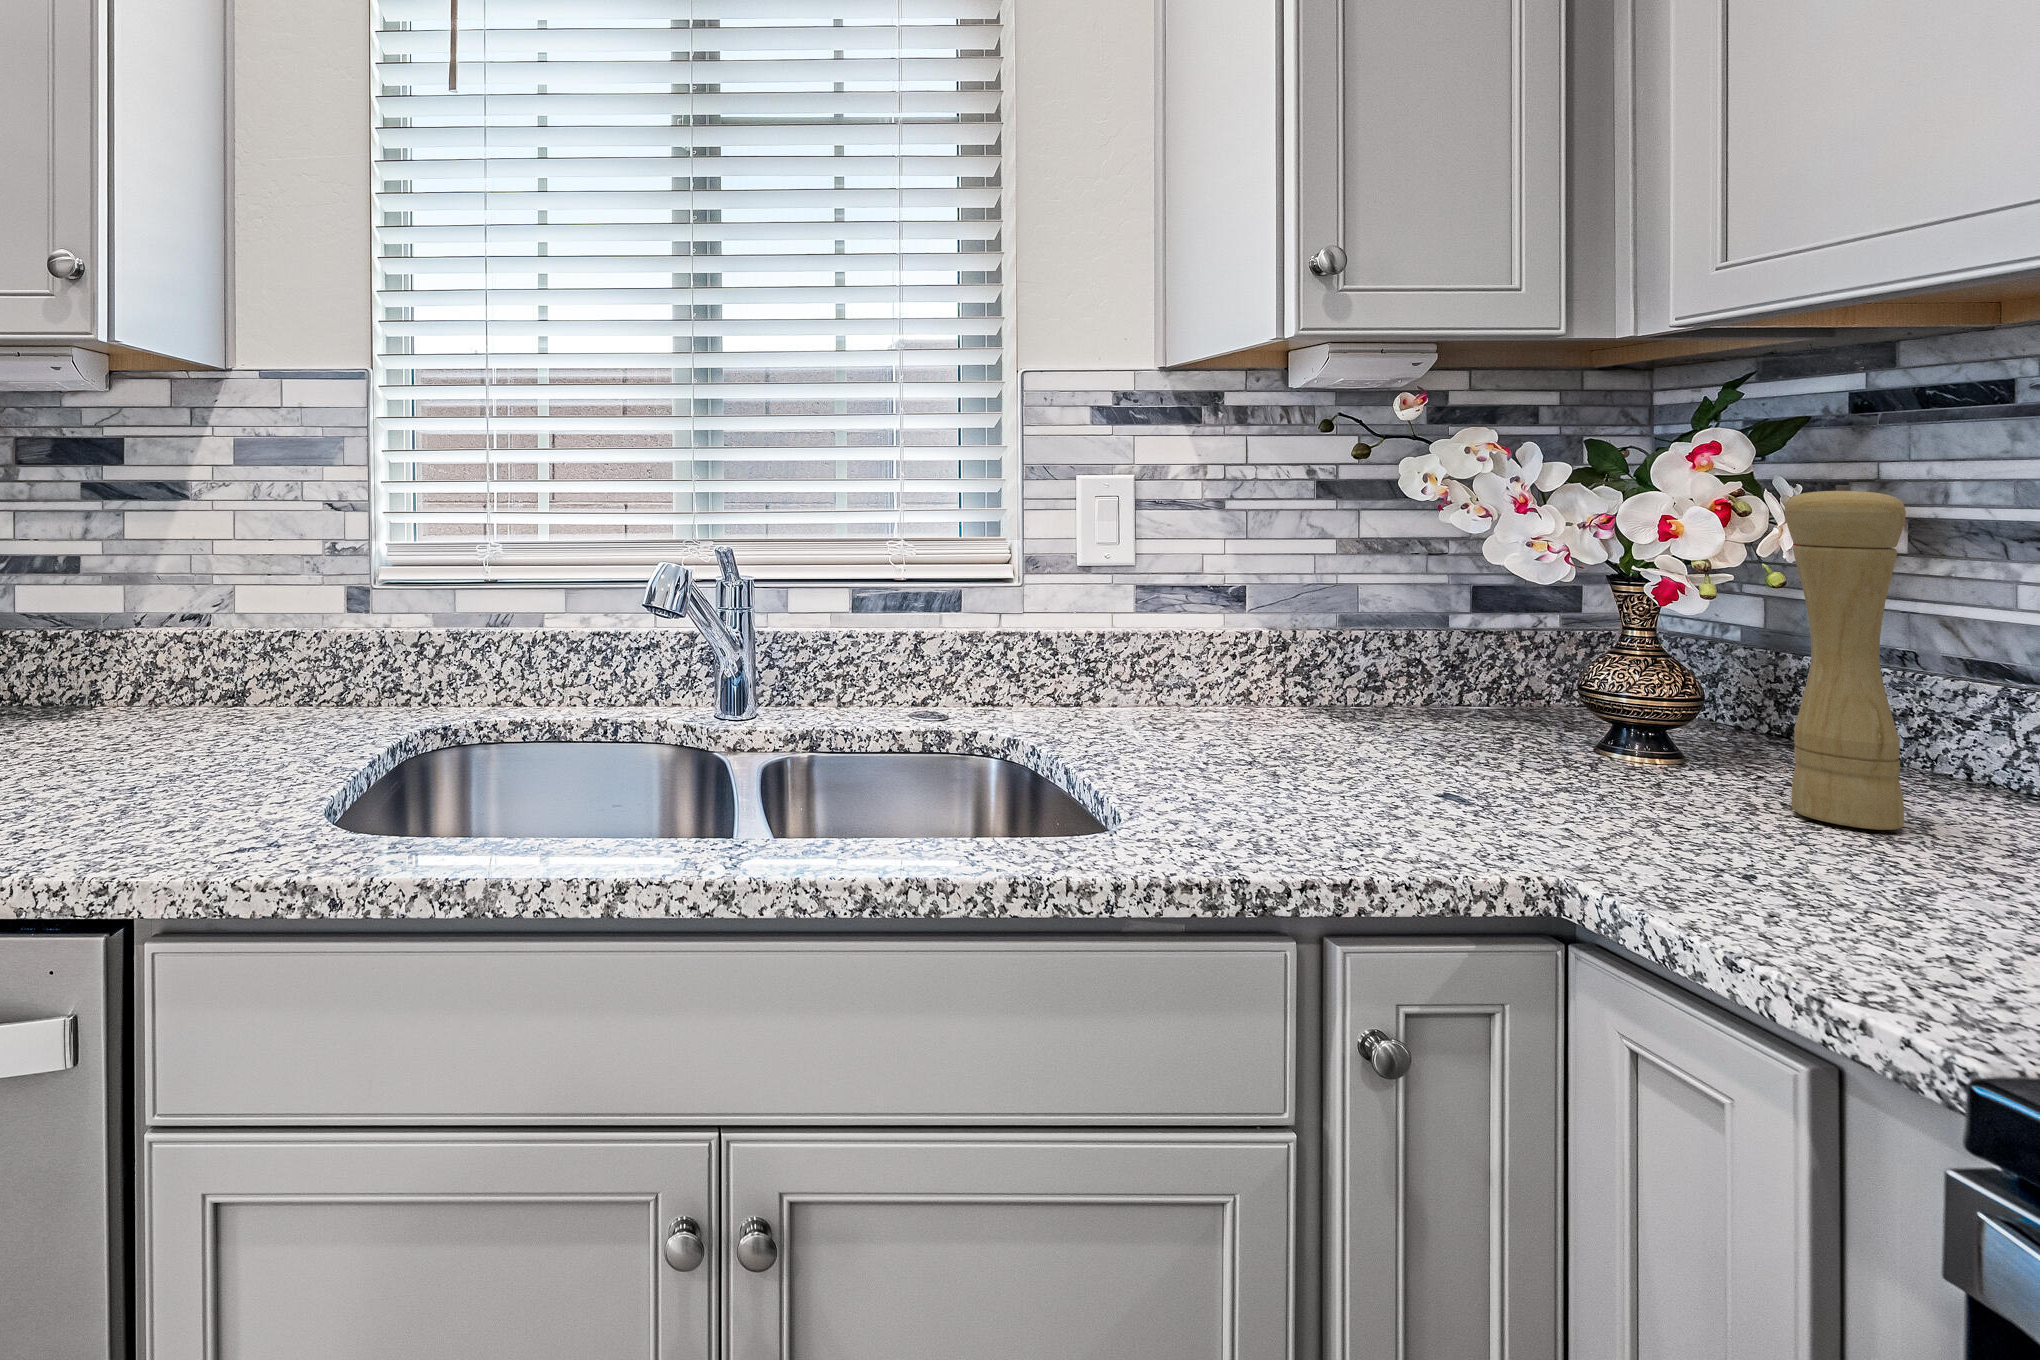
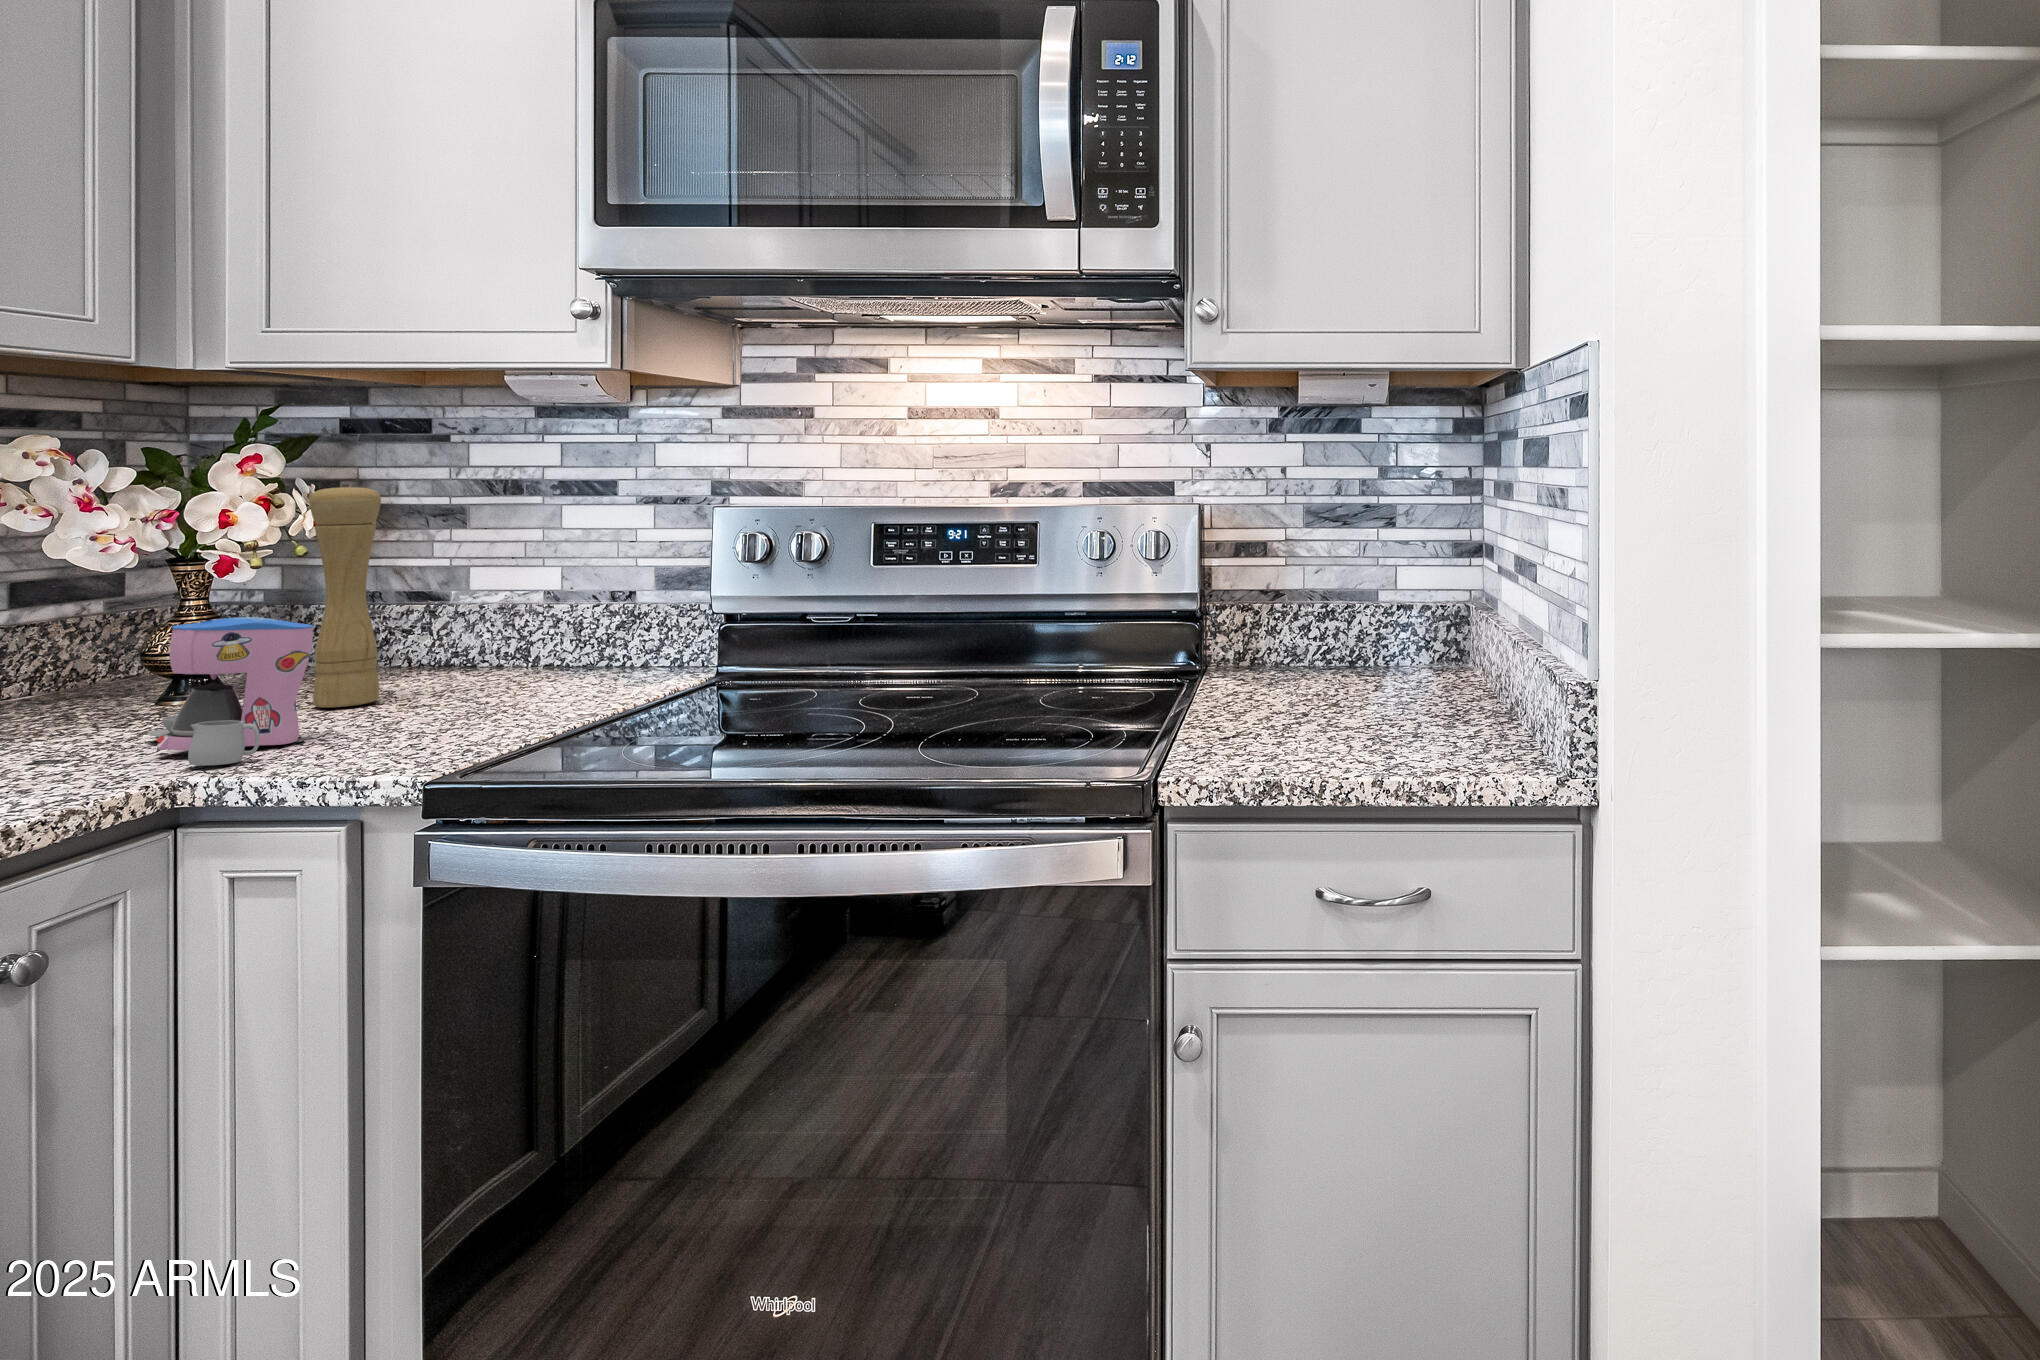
coffee maker: none [1556,664,1775,881] -> present [147,617,313,765]

